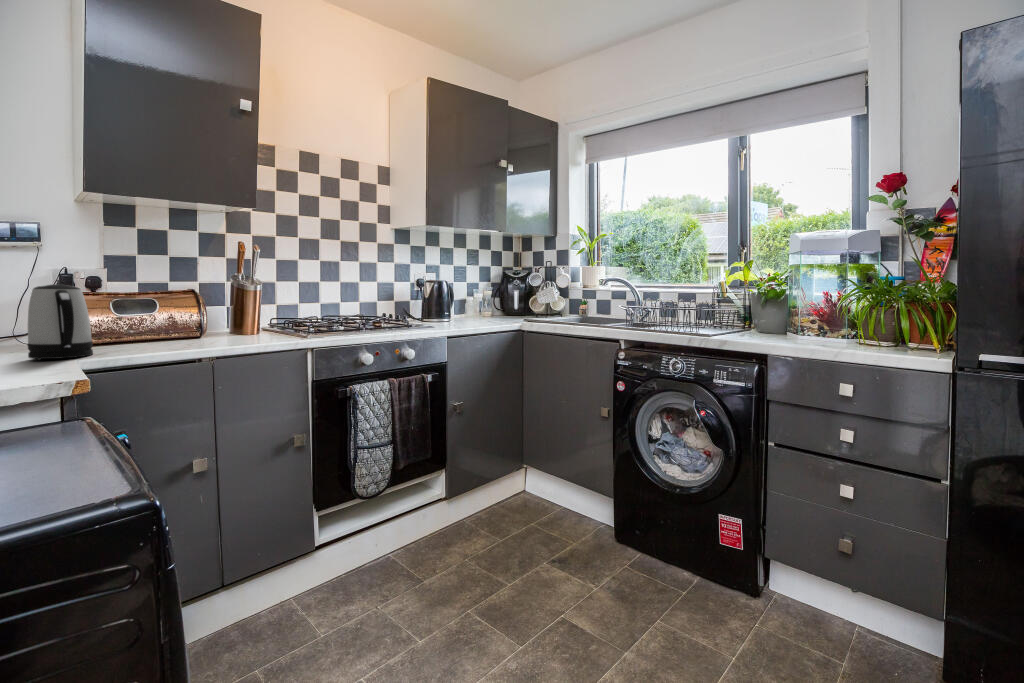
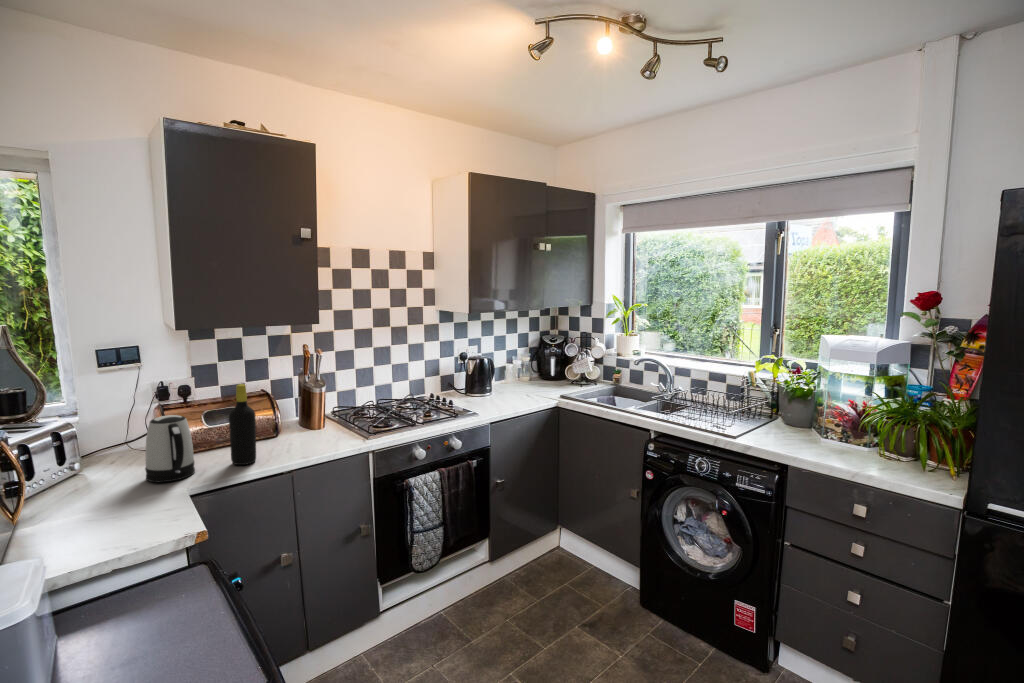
bottle: none [136,256,171,349] -> present [229,384,256,465]

